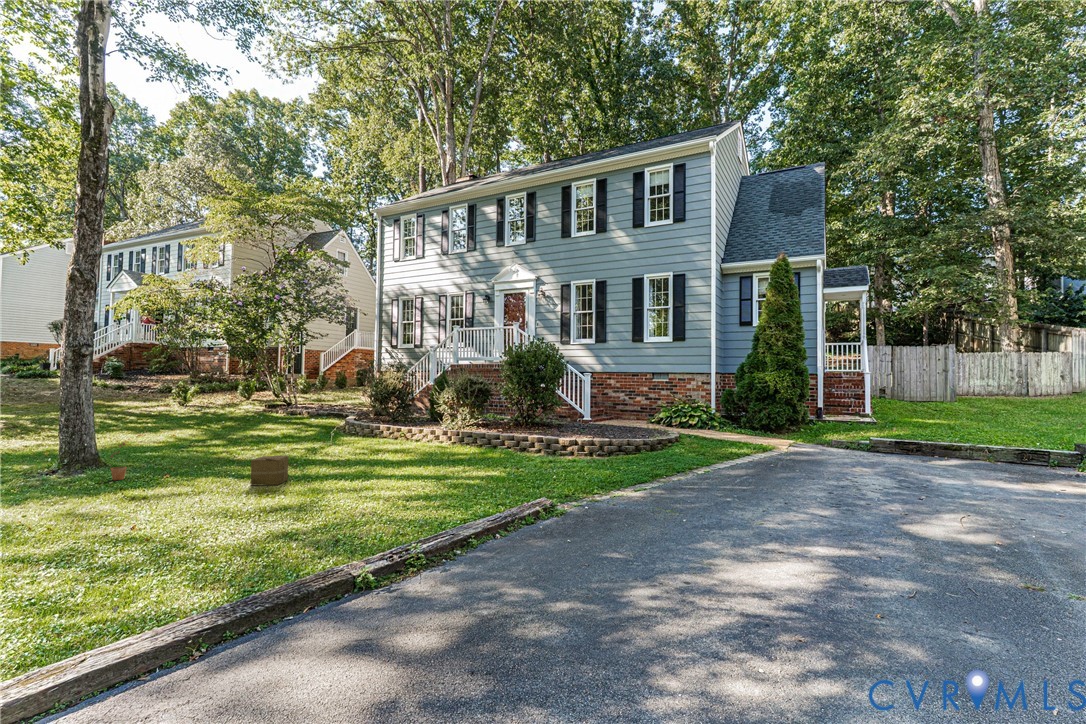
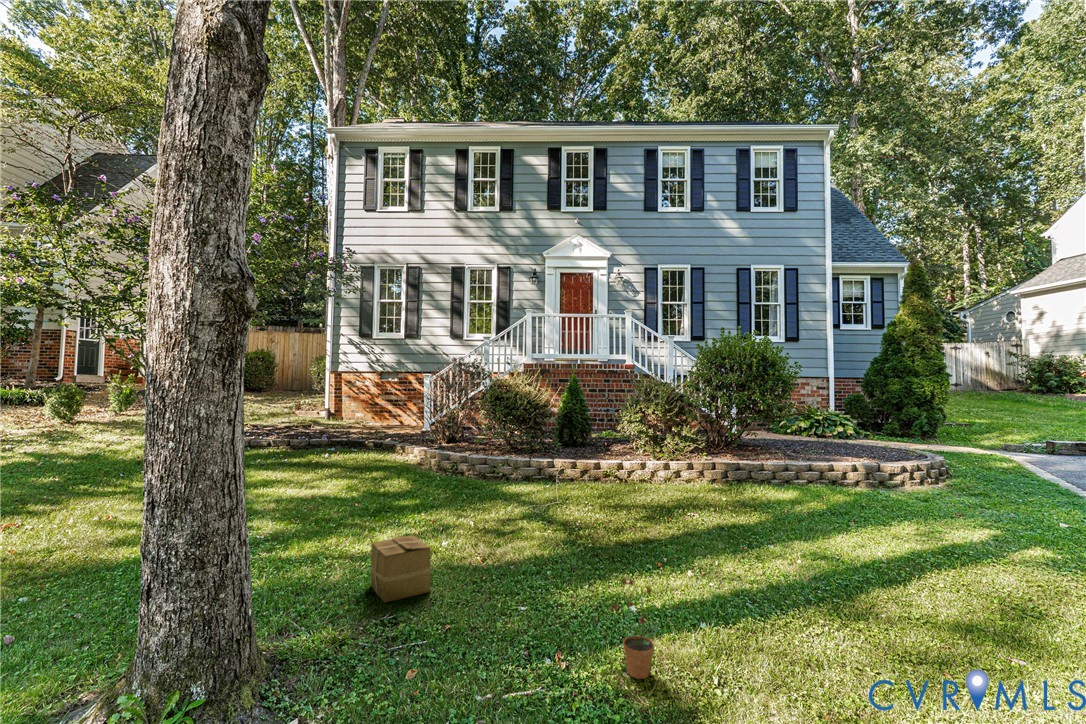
cardboard box: present [251,455,288,486] -> present [371,535,431,603]

